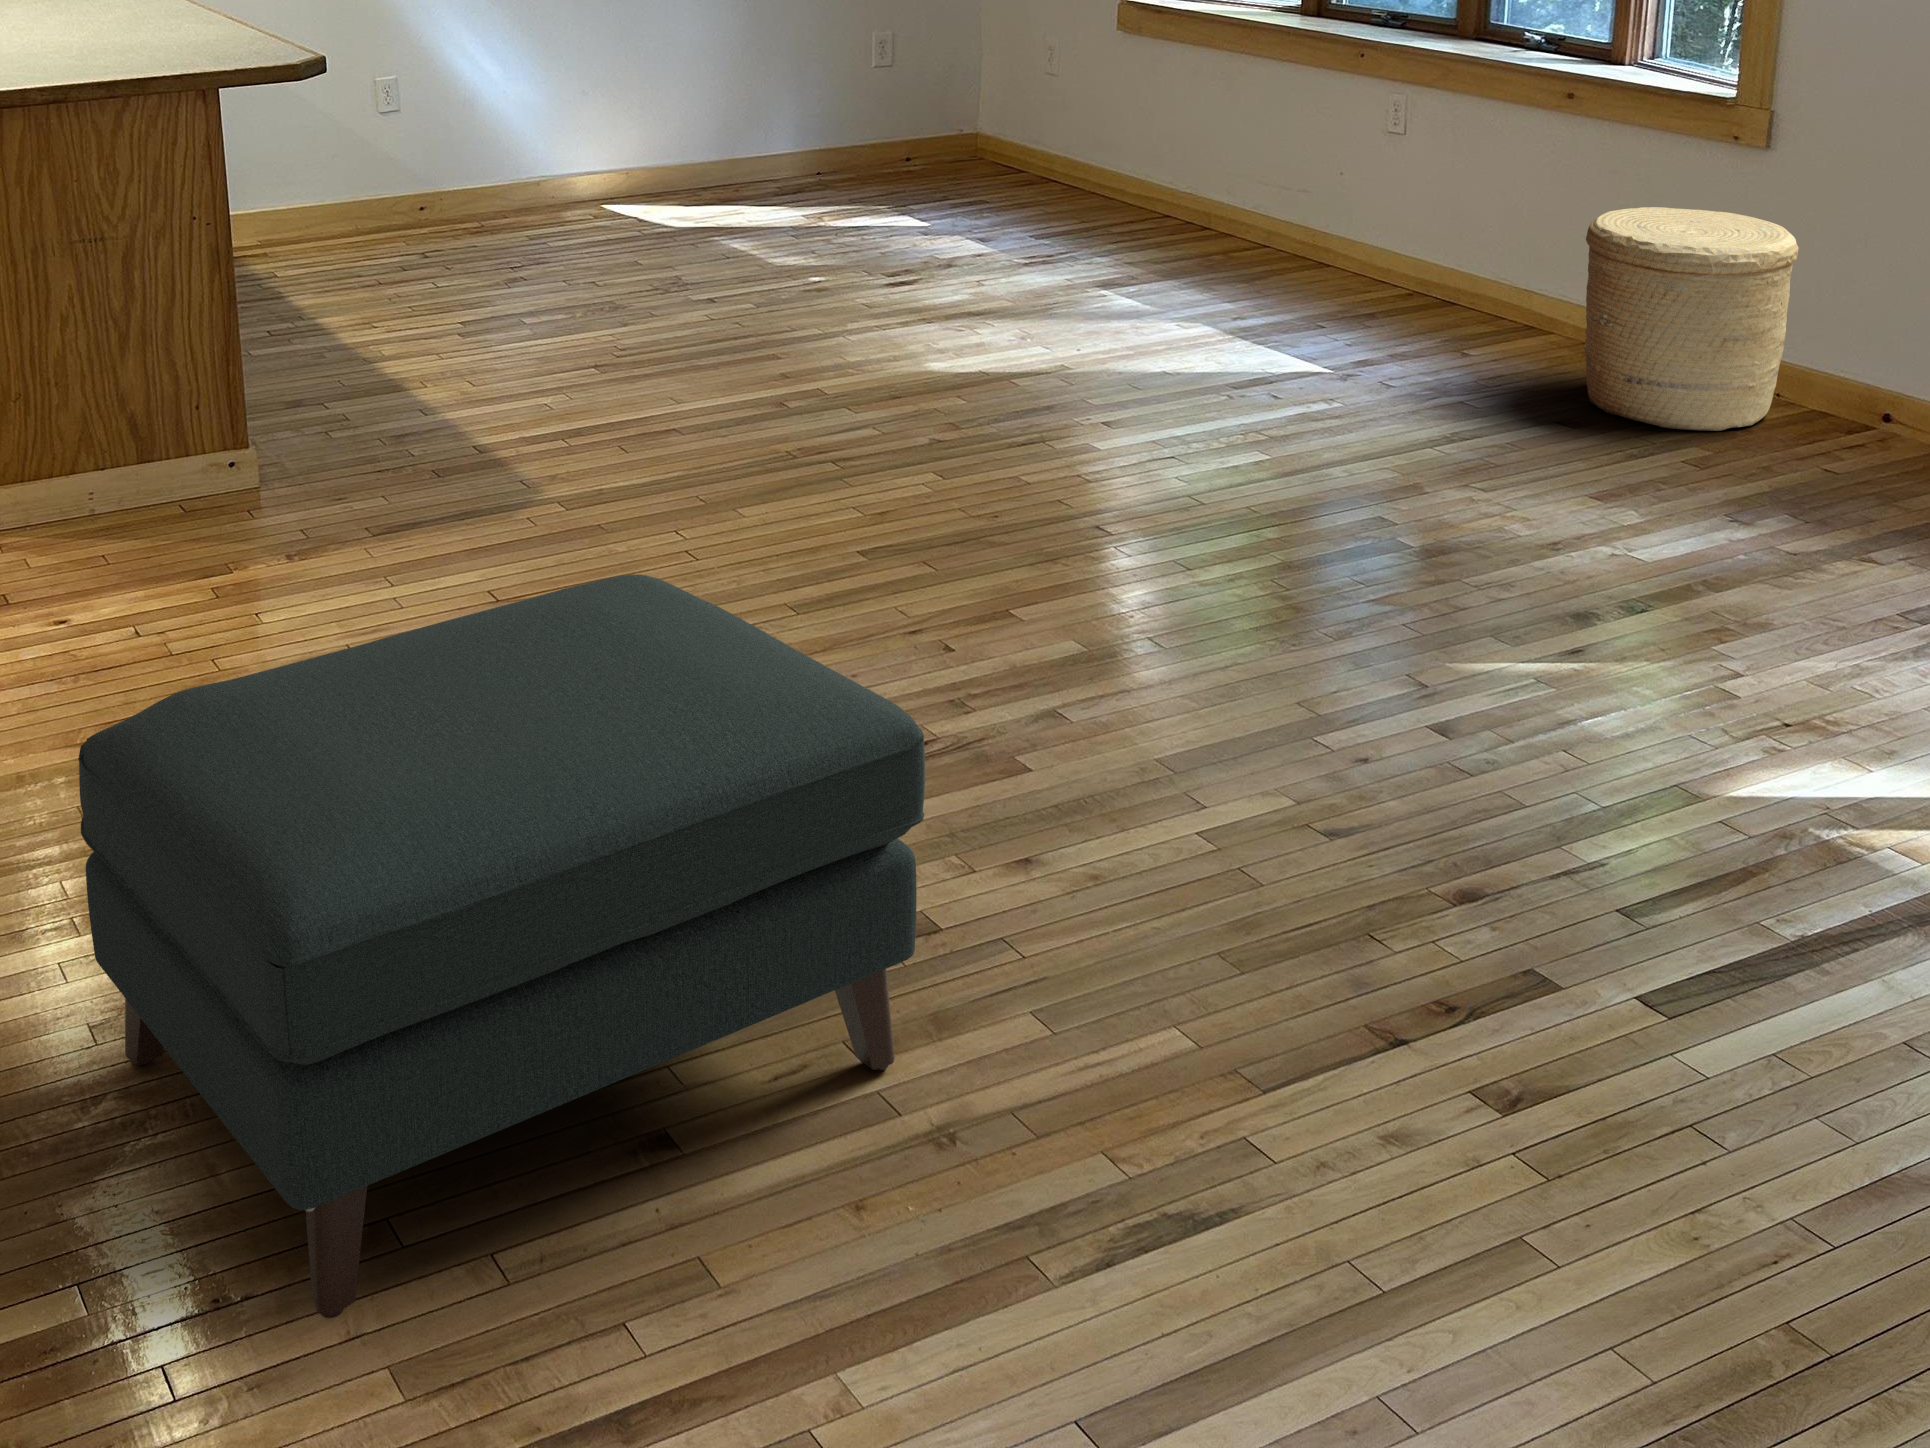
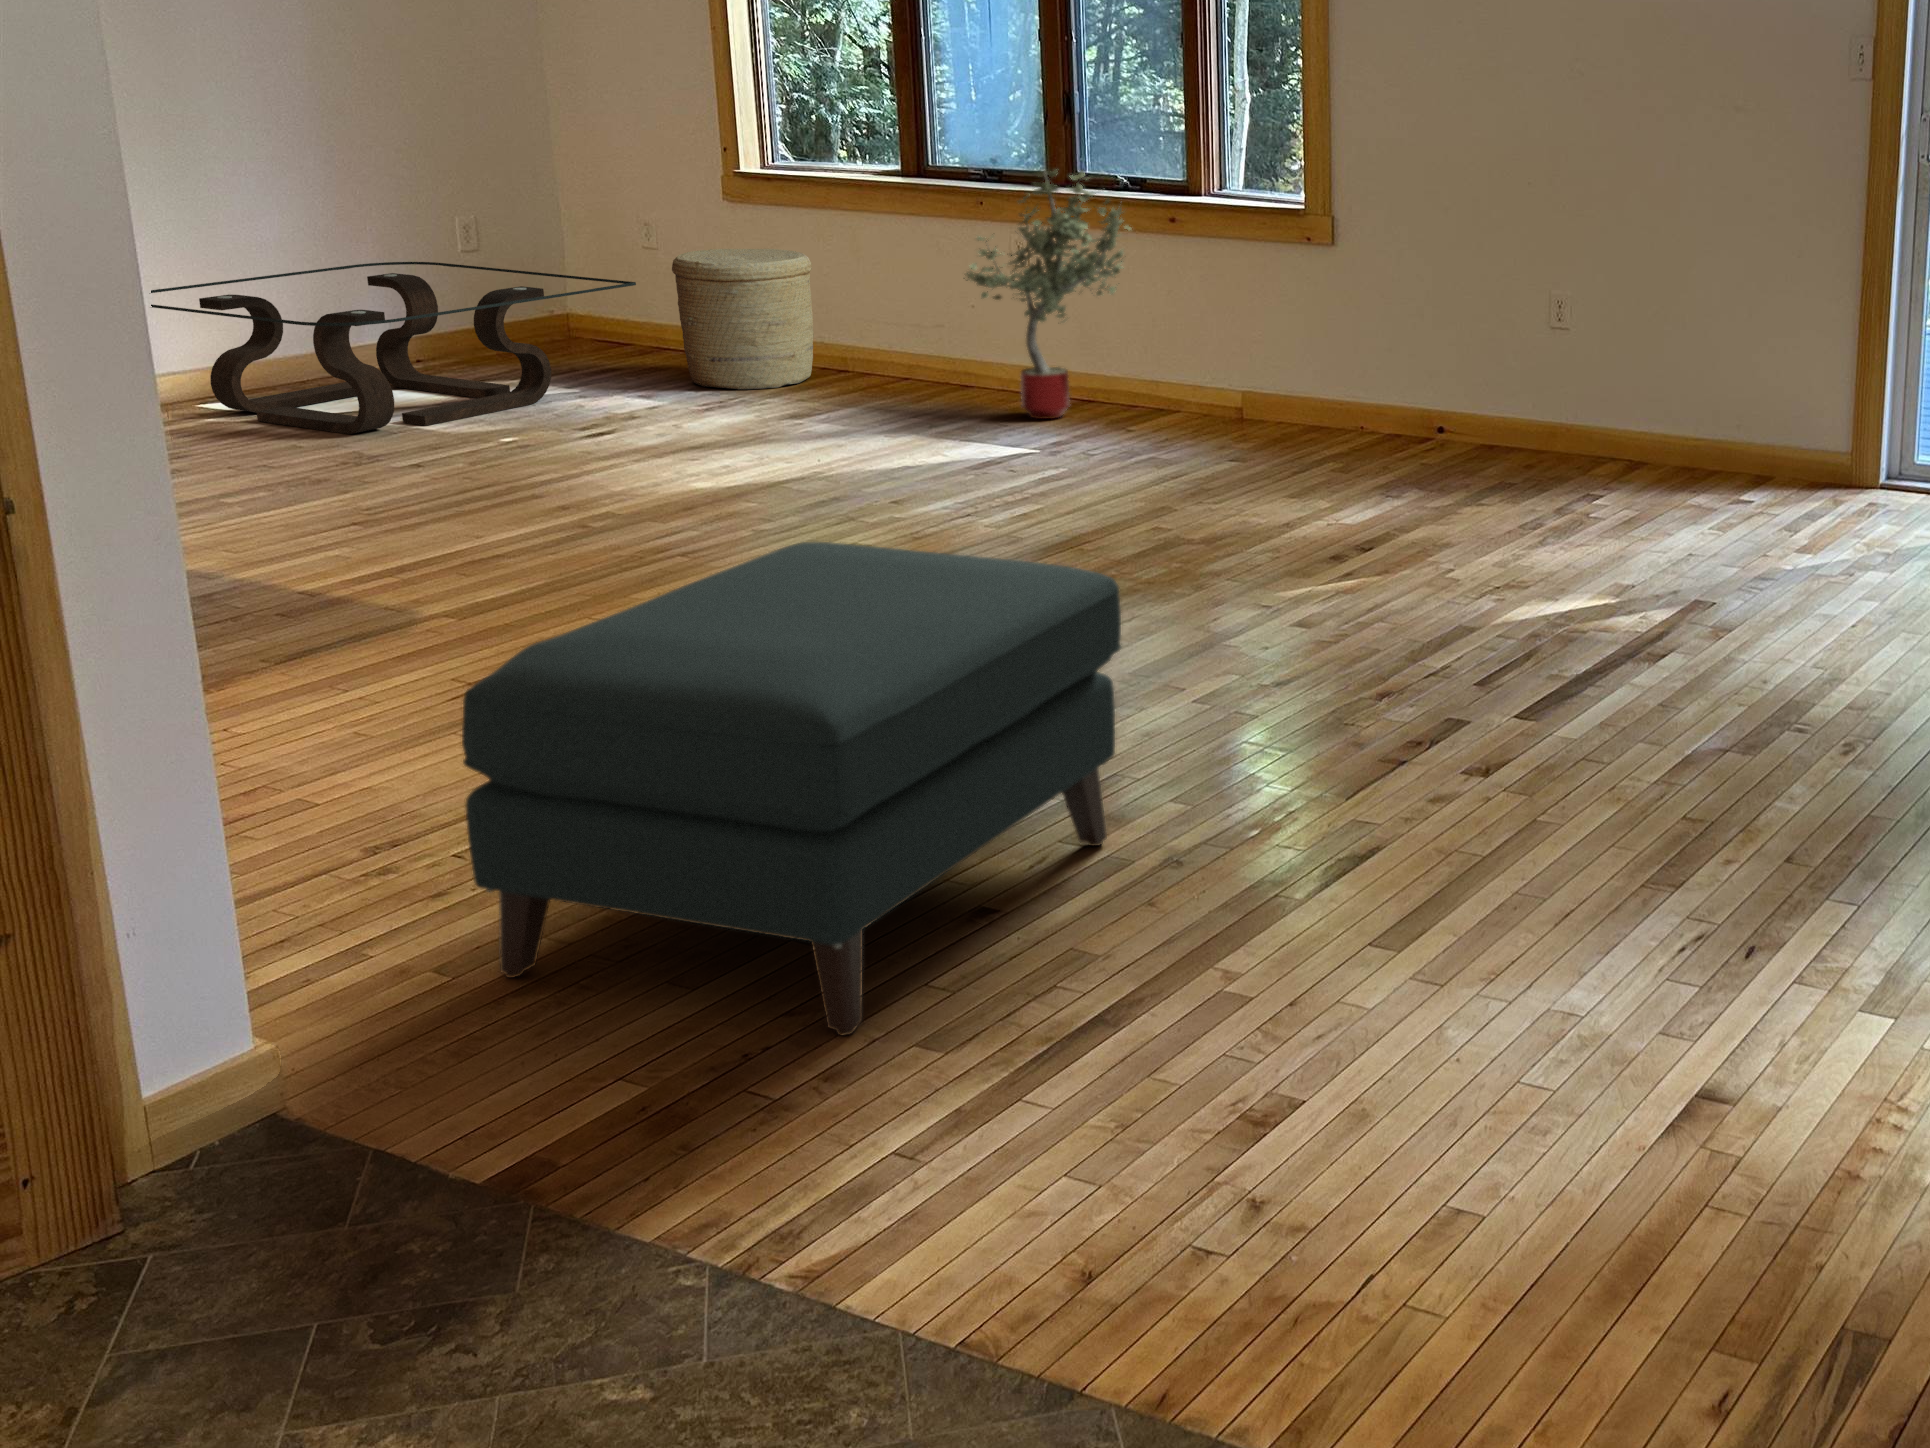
potted tree: none [1315,26,1510,323] -> present [964,169,1130,419]
coffee table: none [534,73,994,251] -> present [151,262,636,434]
woven basket: present [1584,207,1799,431] -> present [672,249,814,389]

